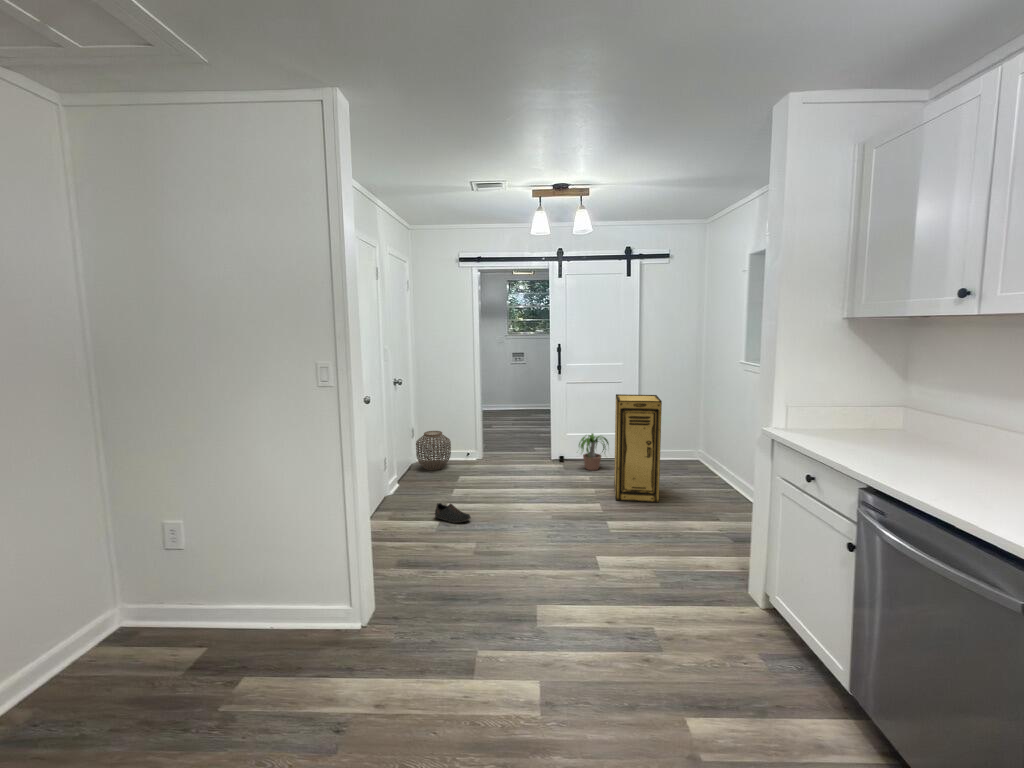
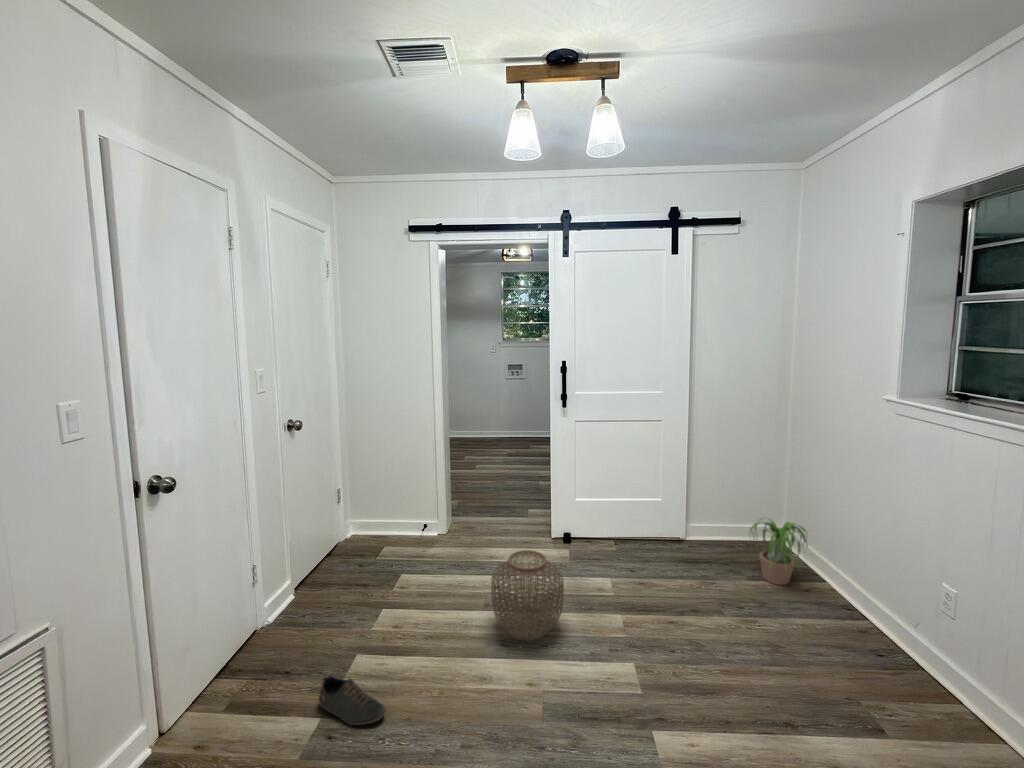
storage cabinet: present [614,394,662,503] -> none [655,454,753,662]
woven basket: present [416,431,451,470] -> present [491,550,564,641]
potted plant: present [579,433,609,470] -> present [750,518,808,585]

